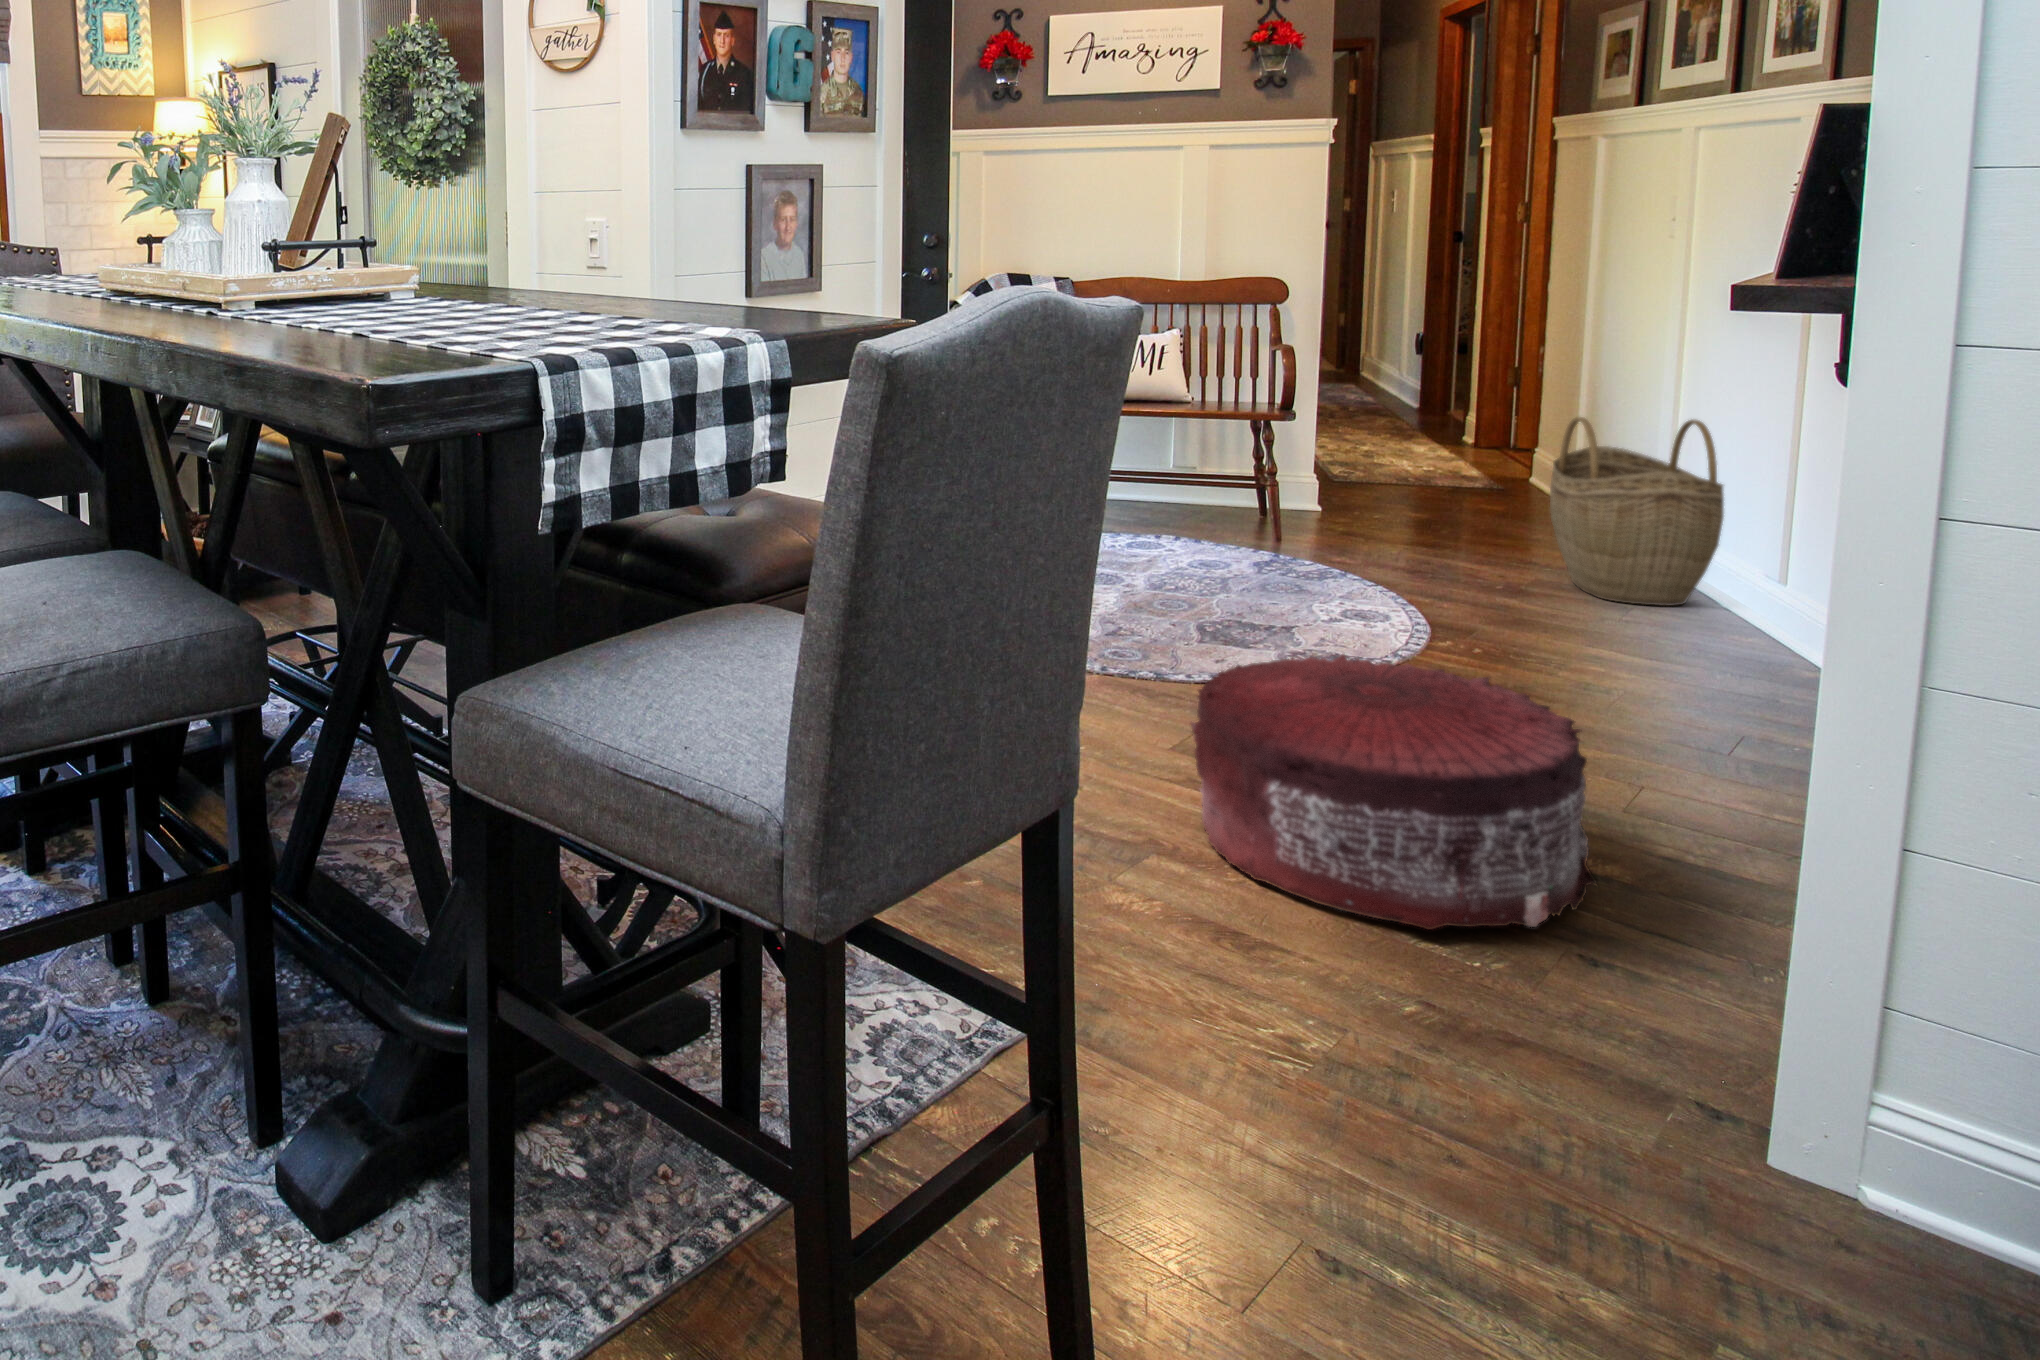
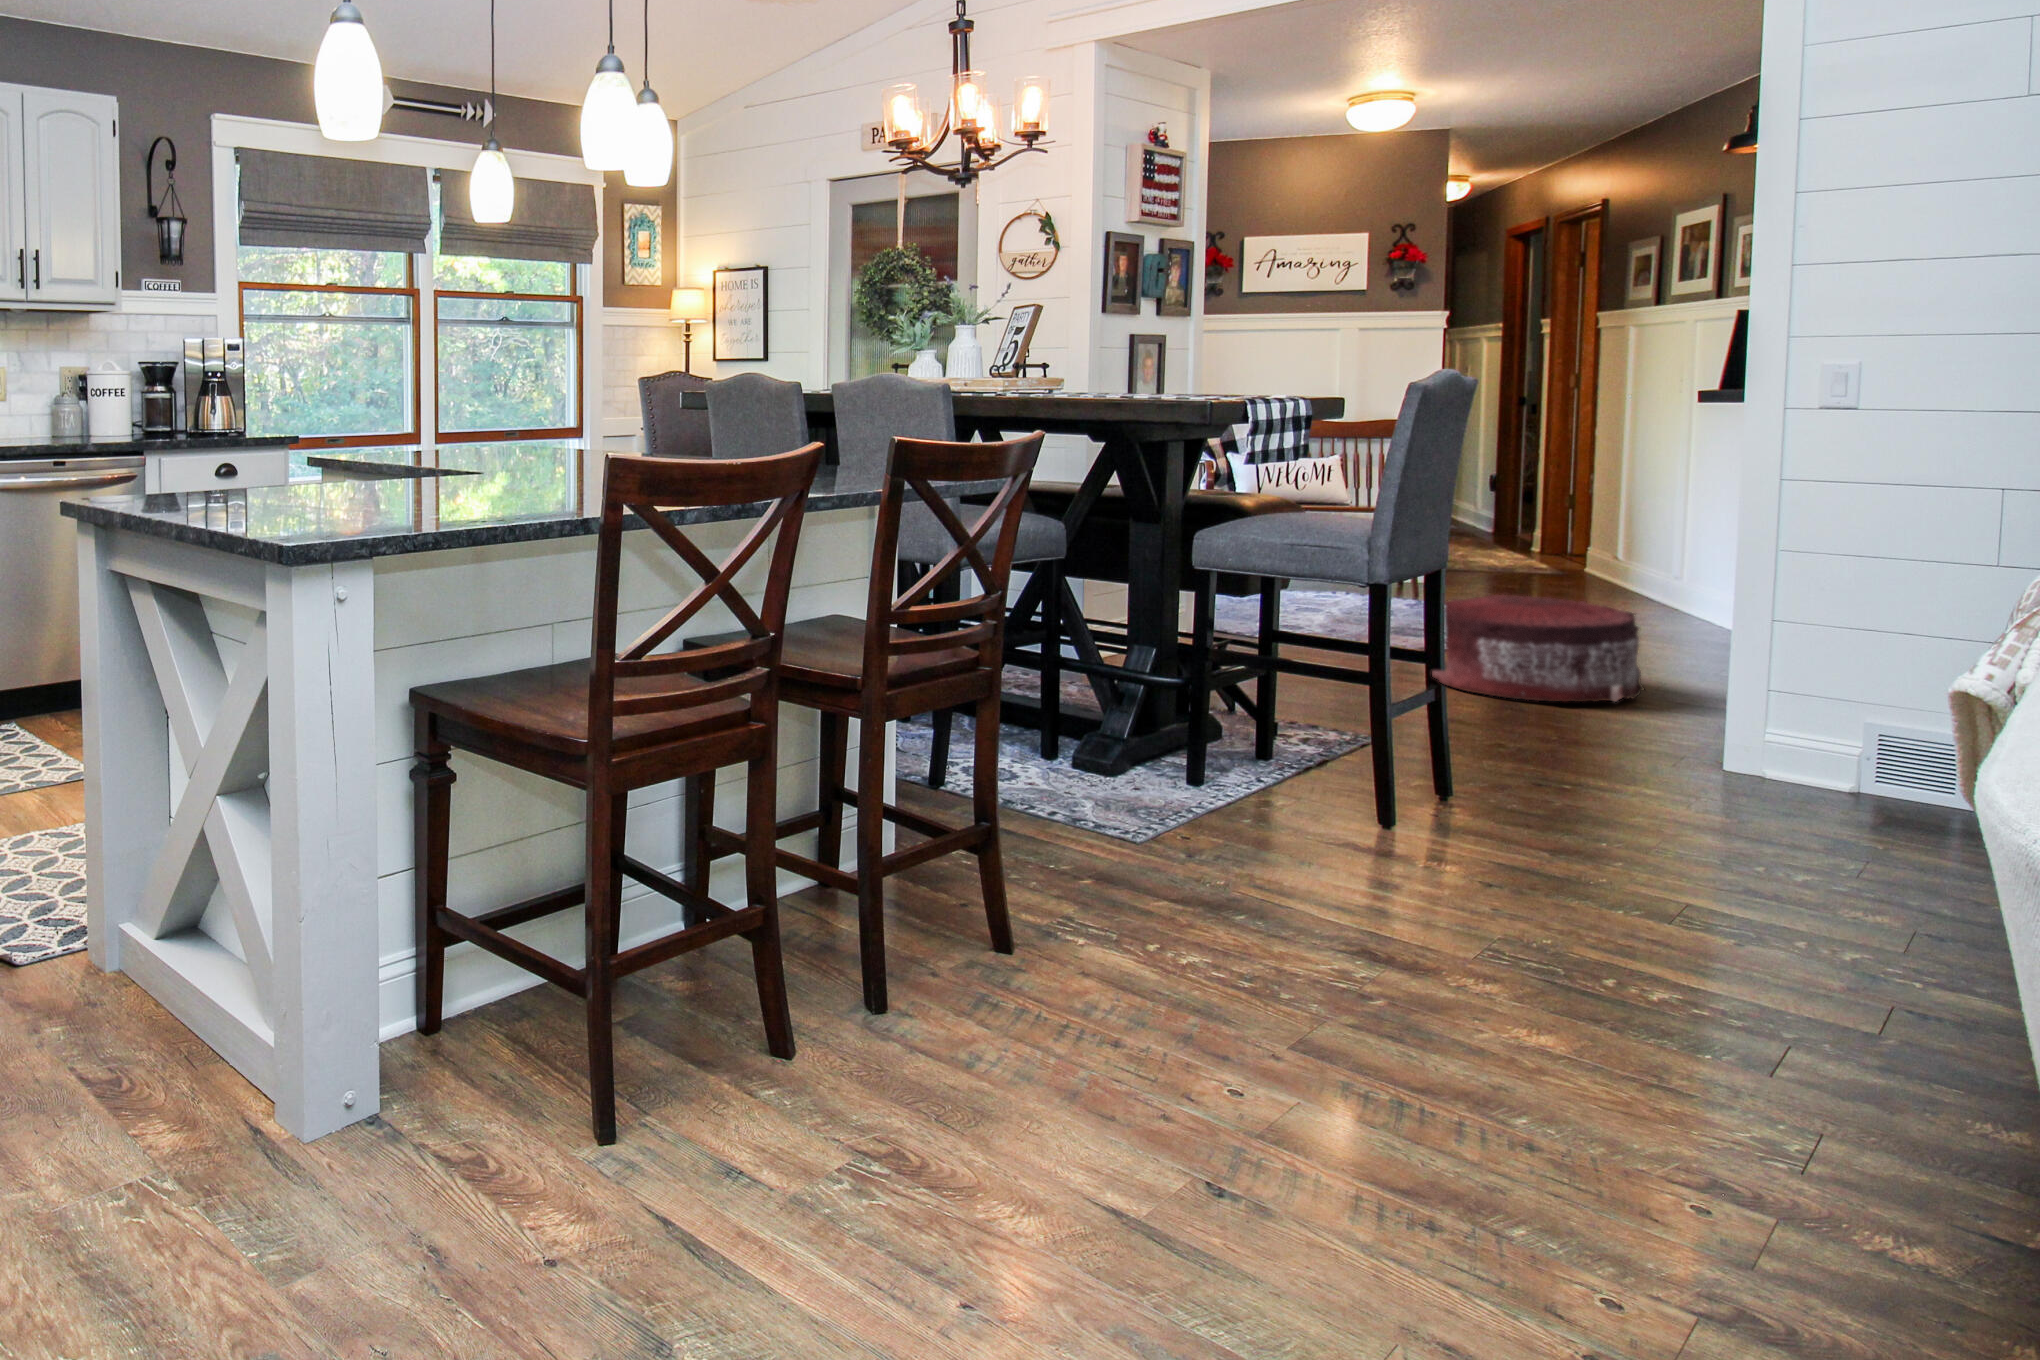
woven basket: present [1550,417,1724,606] -> none [1605,501,1717,617]

